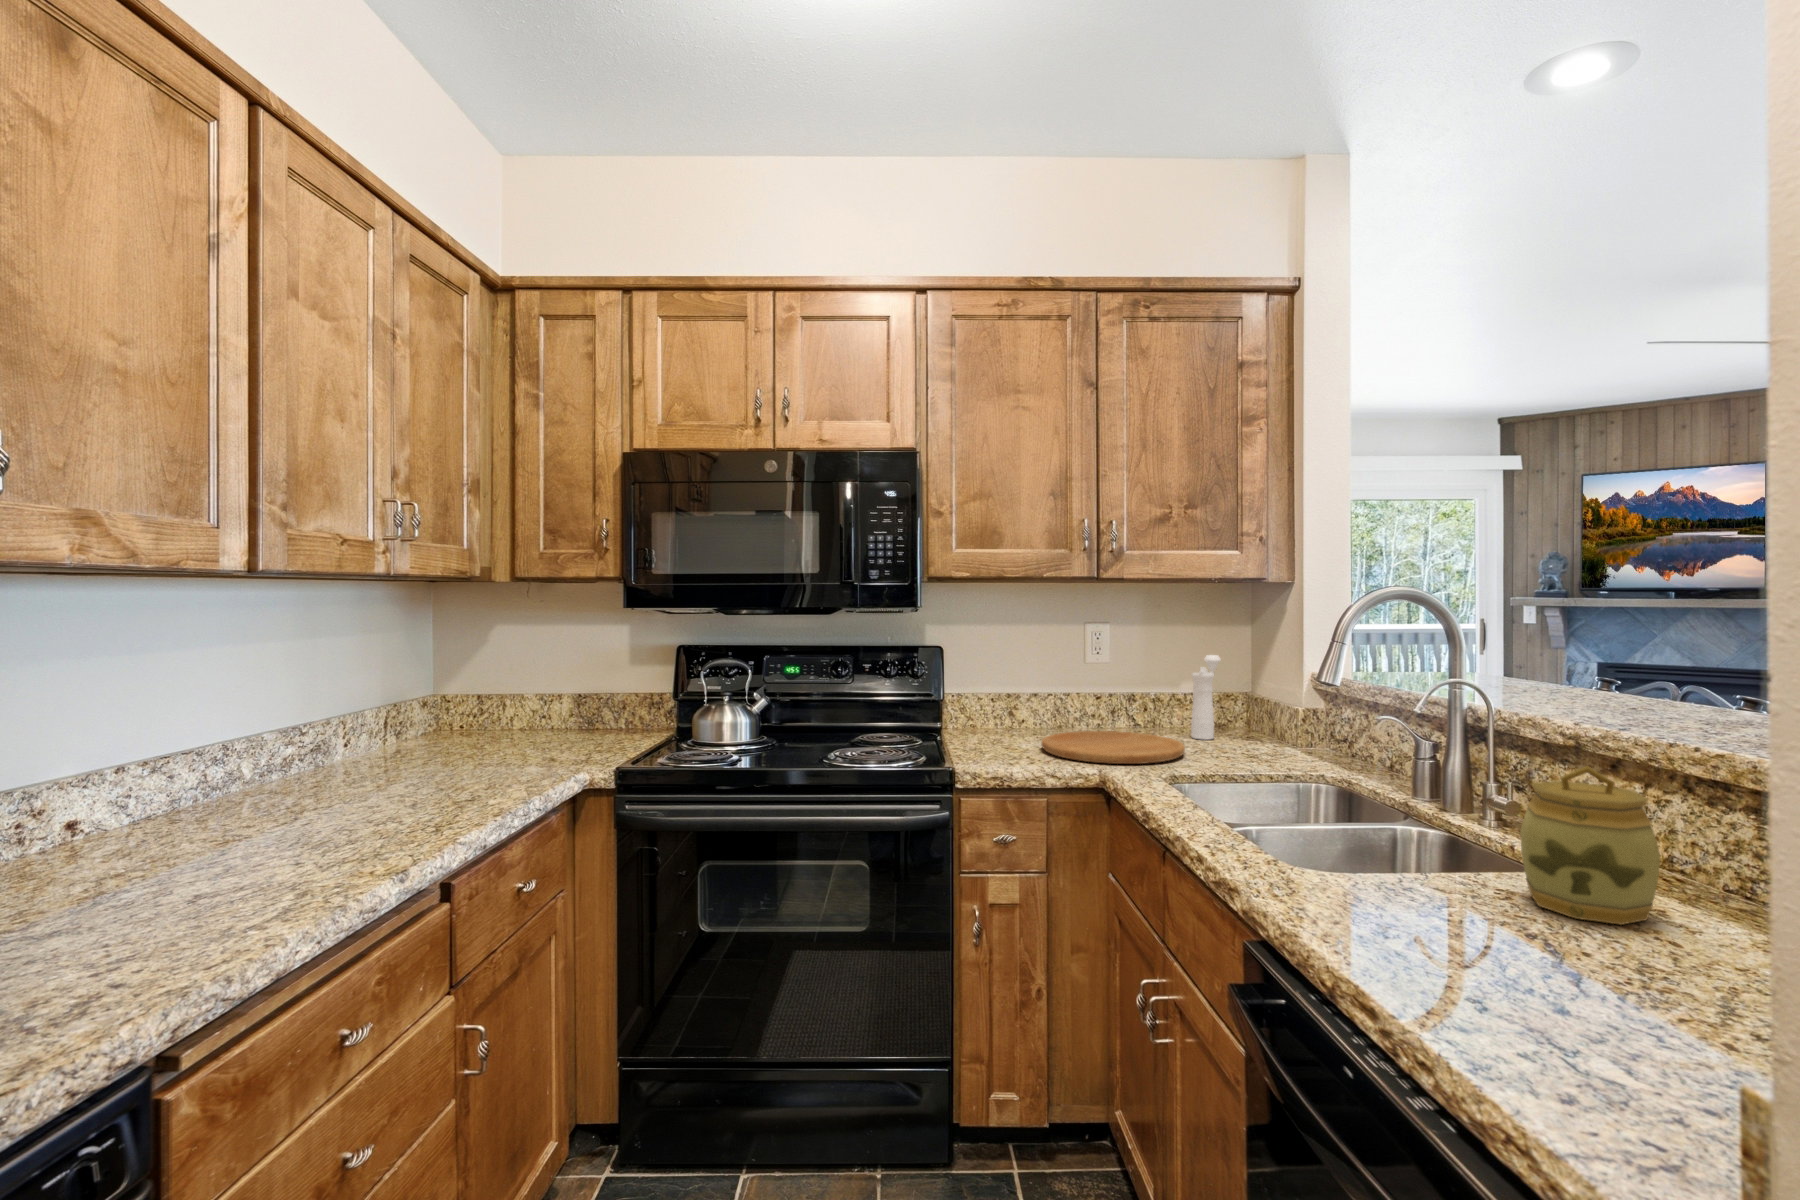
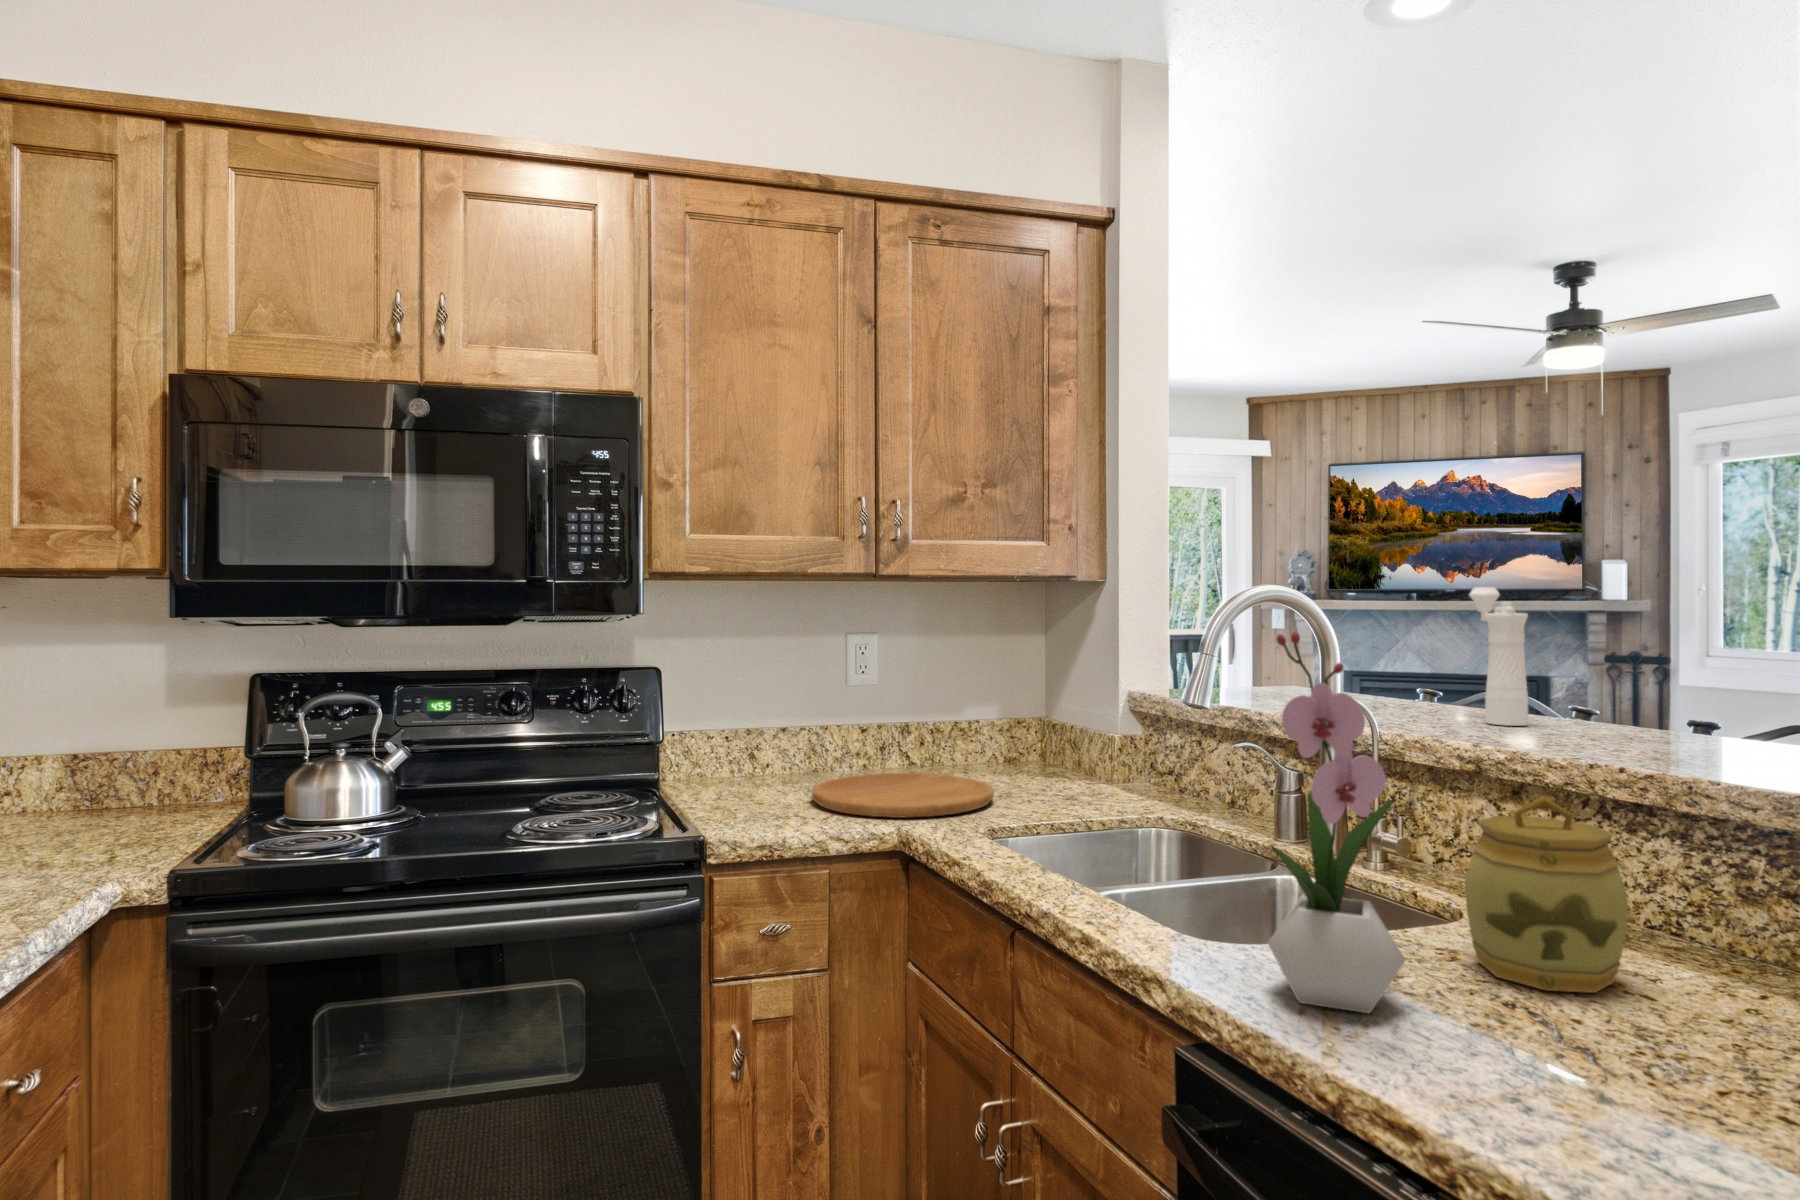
flower arrangement: none [1332,631,1441,916] -> present [1268,632,1406,1013]
pepper mill: present [1191,655,1221,740] -> present [1469,587,1528,726]

